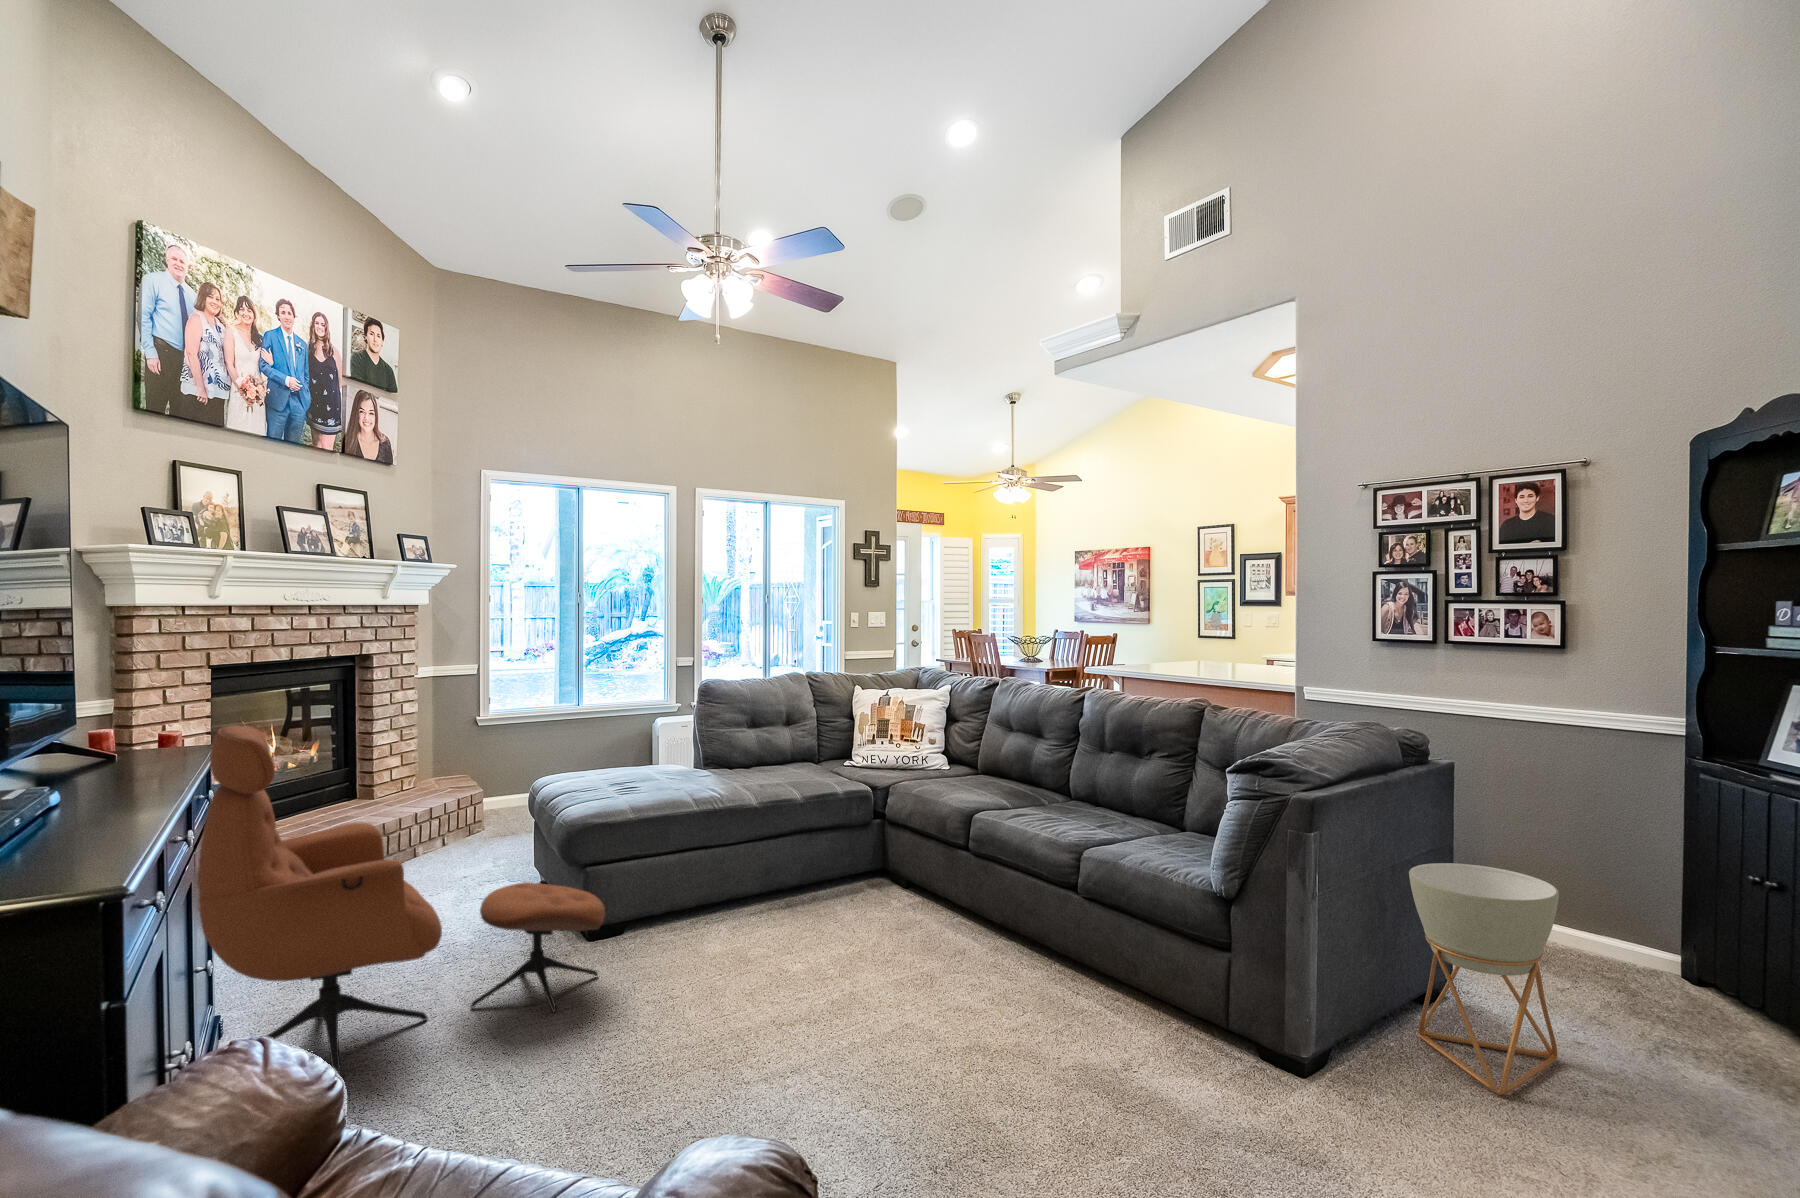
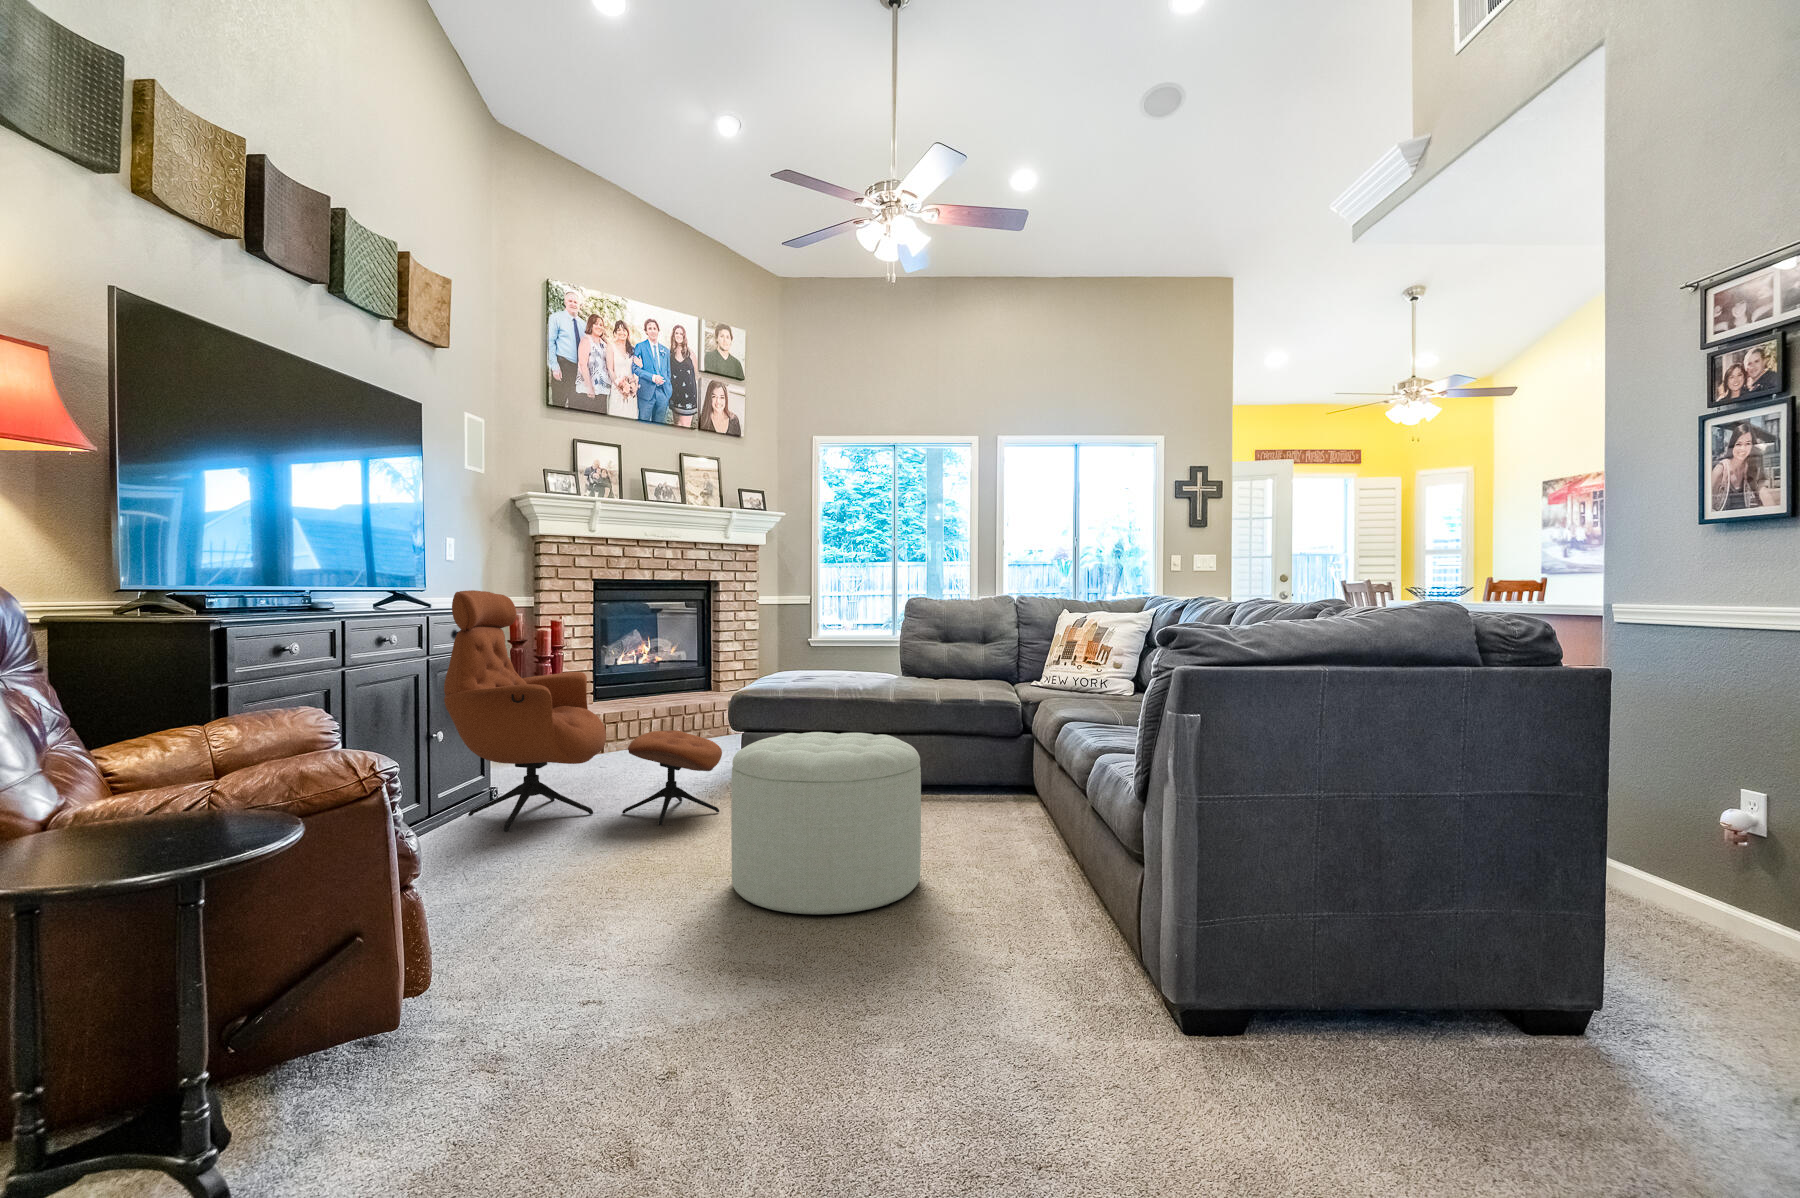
ottoman: none [757,860,958,1082] -> present [731,732,921,914]
planter: present [1409,863,1559,1095] -> none [1409,801,1673,1139]

